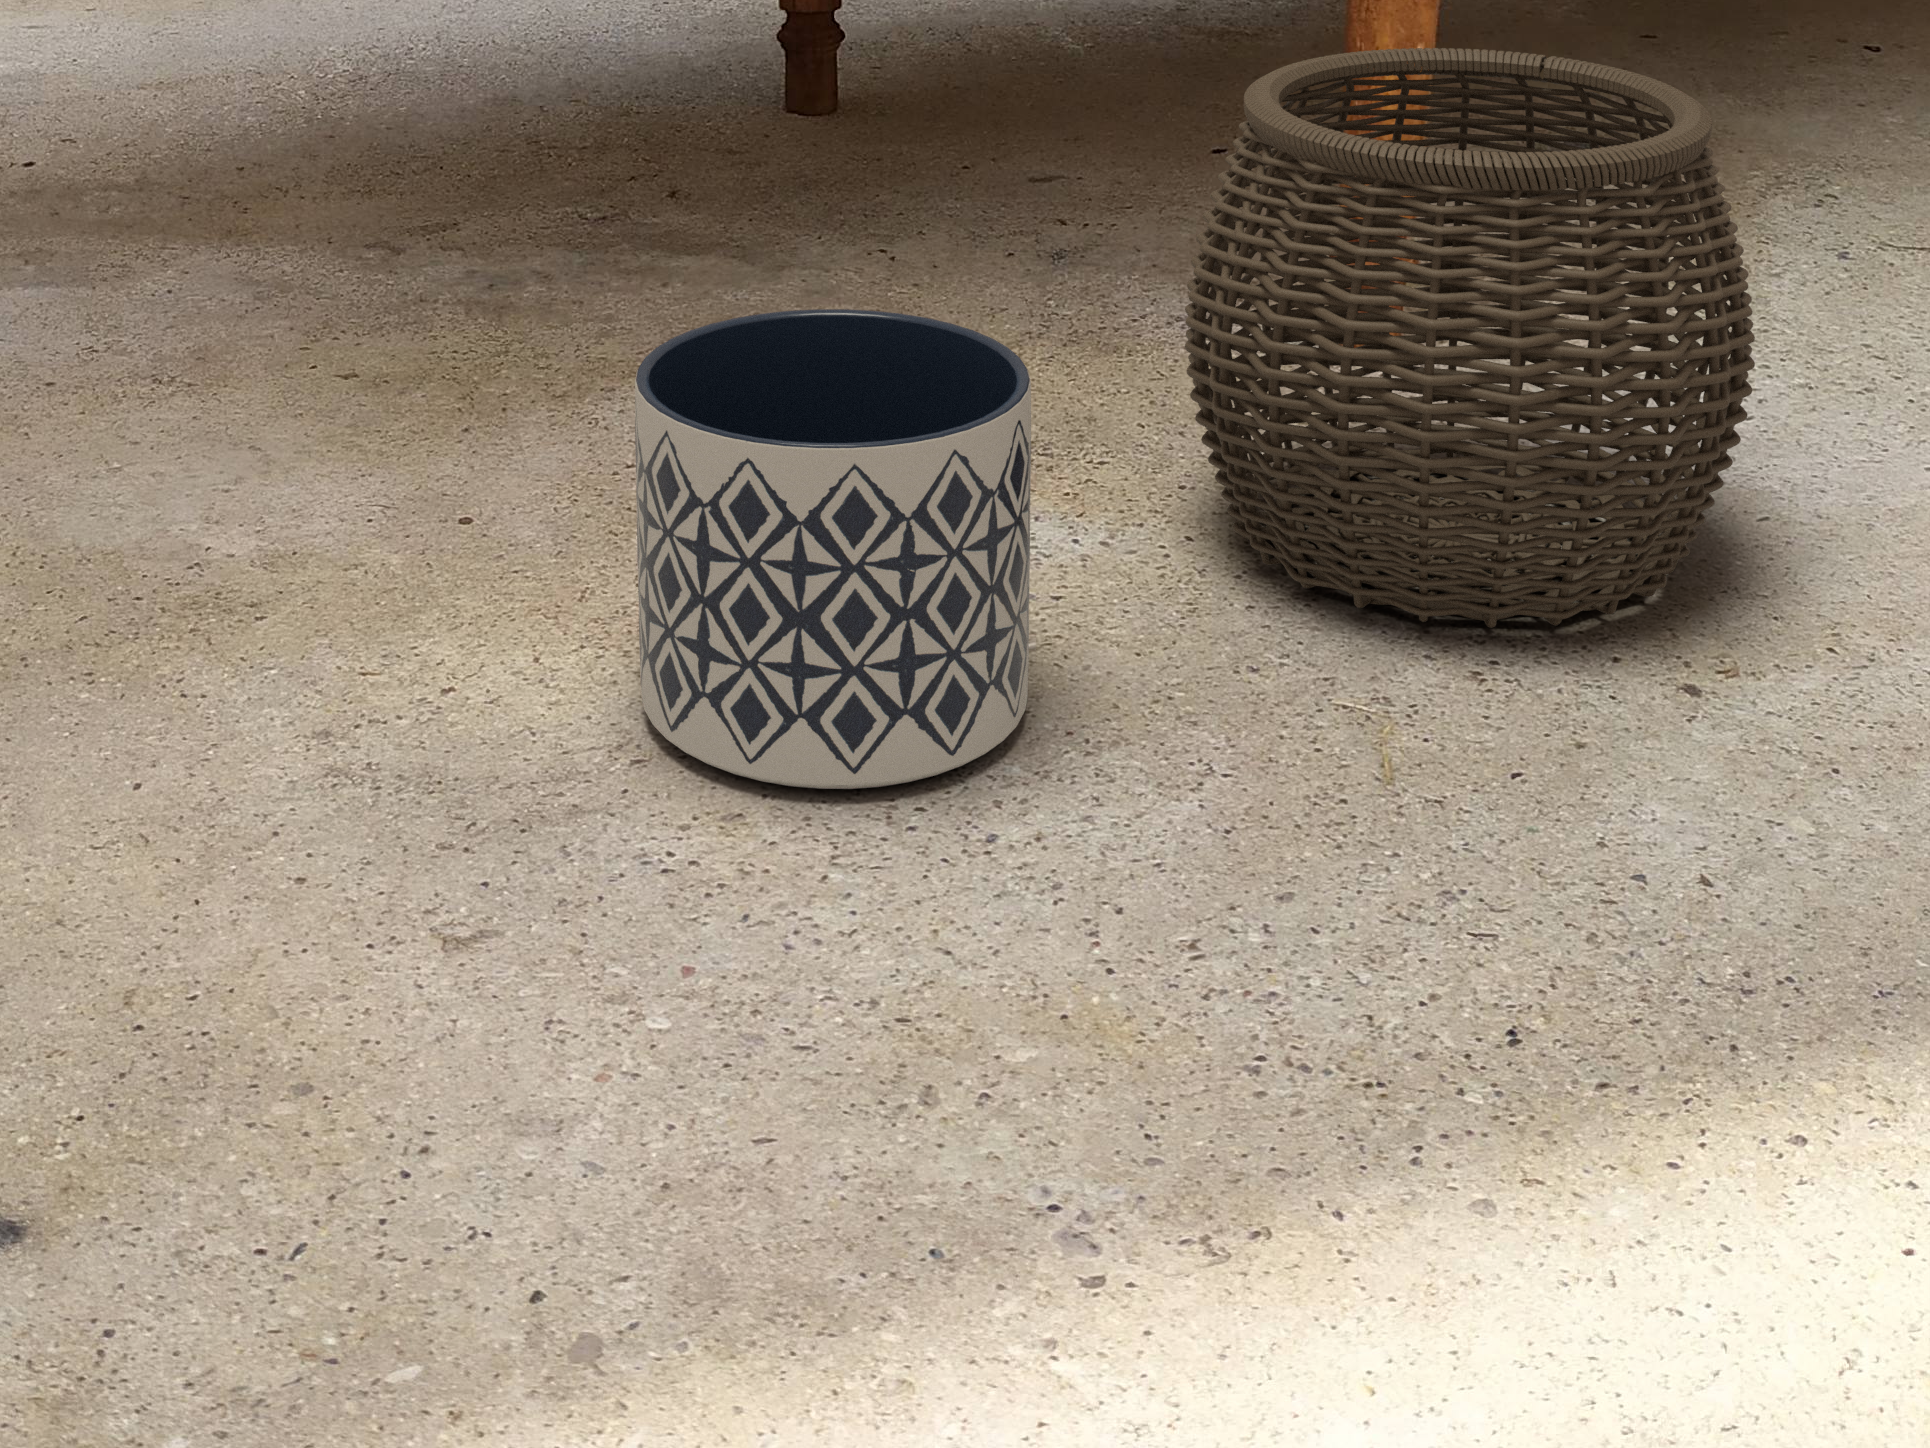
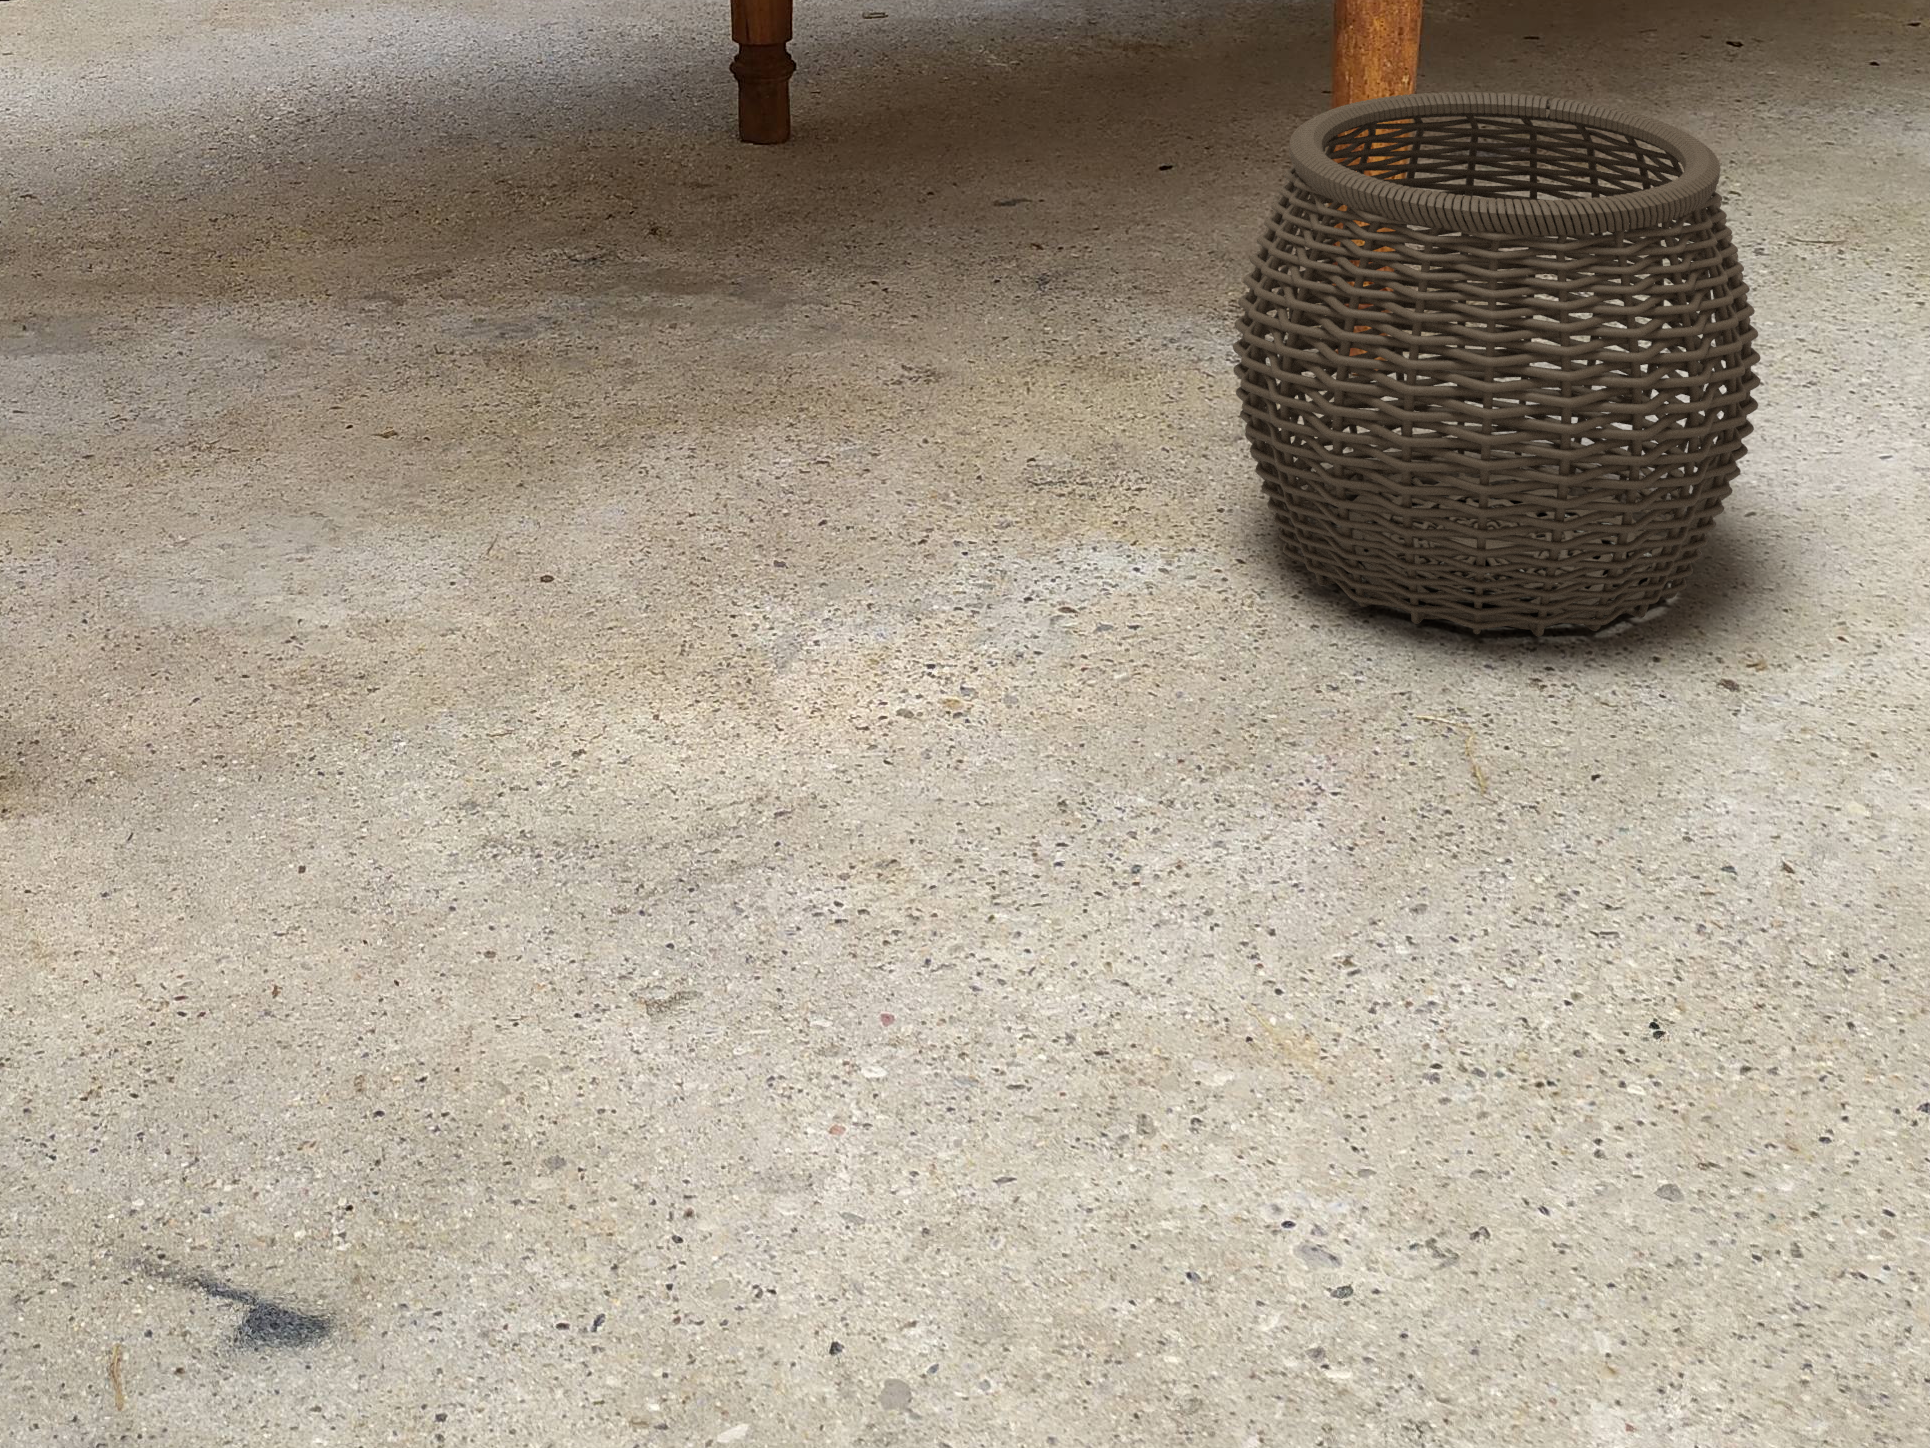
planter: present [635,309,1031,789] -> none [769,369,1144,830]

